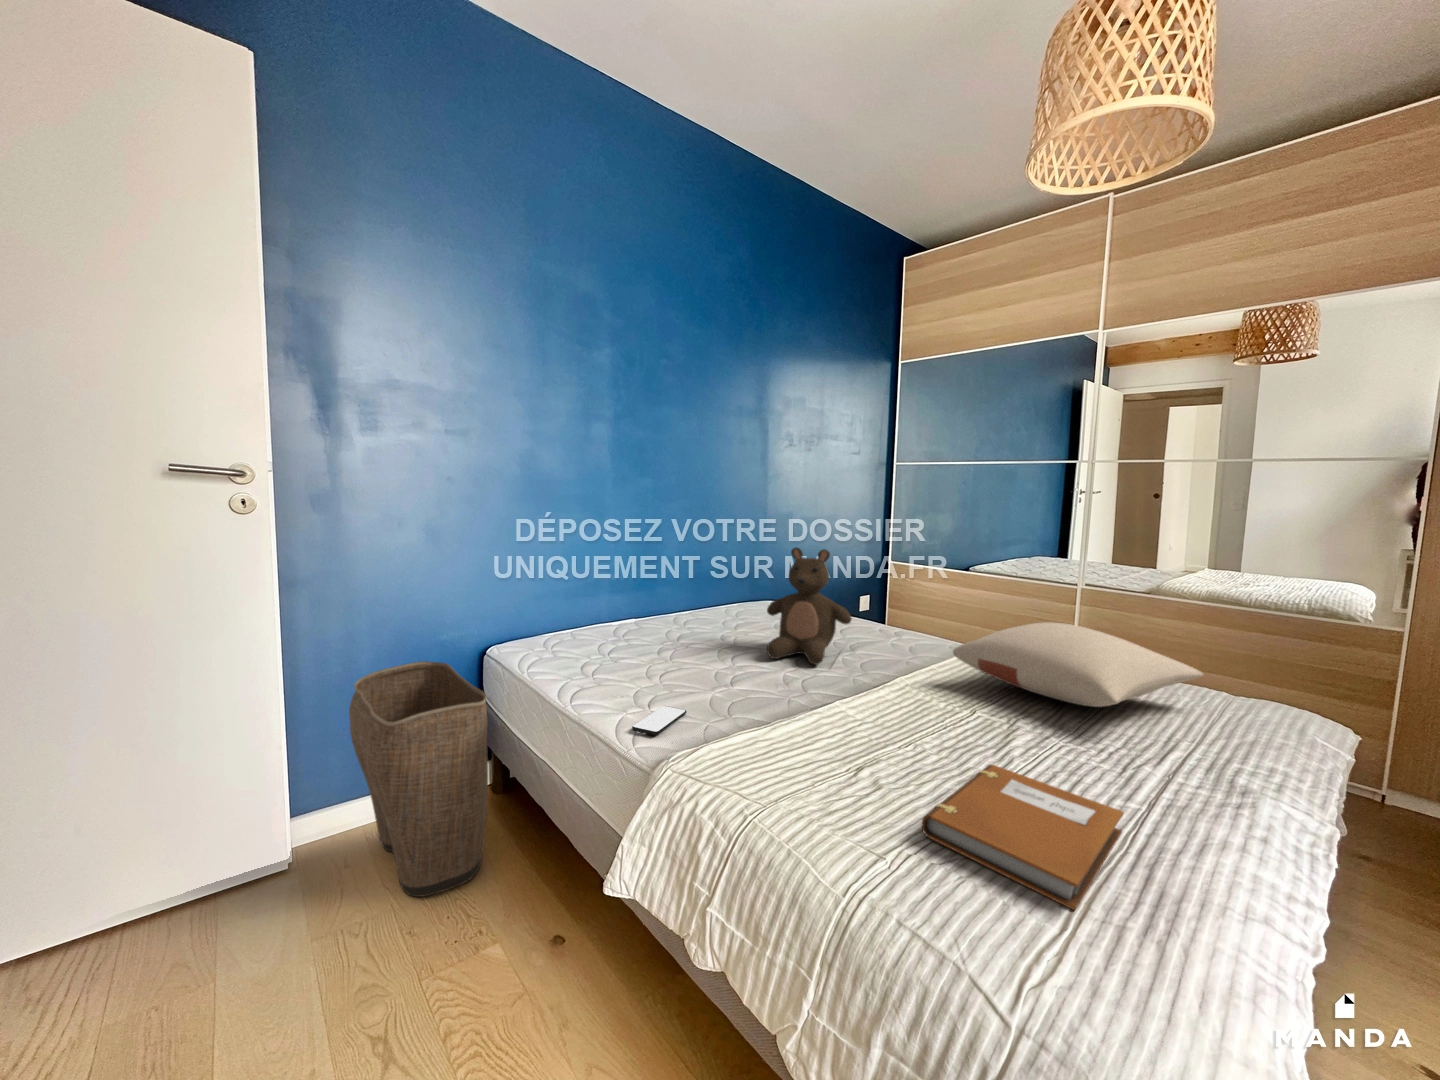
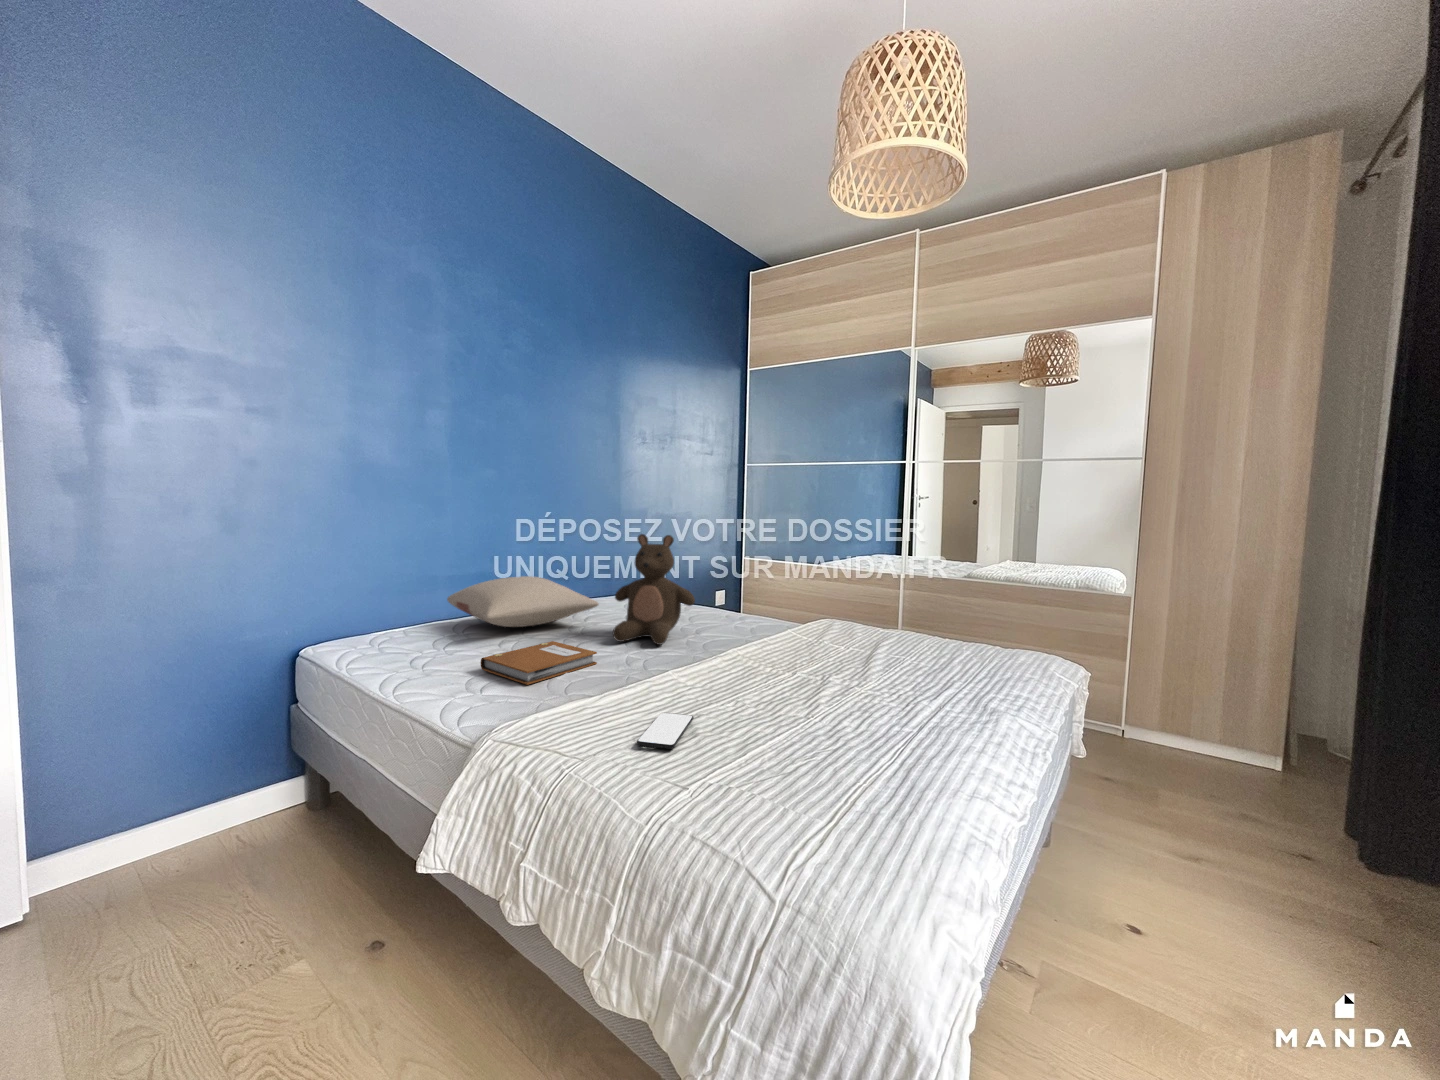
pillow: present [953,622,1203,707] -> present [447,576,599,627]
laundry basket: present [349,661,488,897] -> none [114,665,297,926]
smartphone: present [632,706,687,735] -> present [637,713,694,749]
notebook: present [922,765,1123,910] -> present [481,641,597,685]

